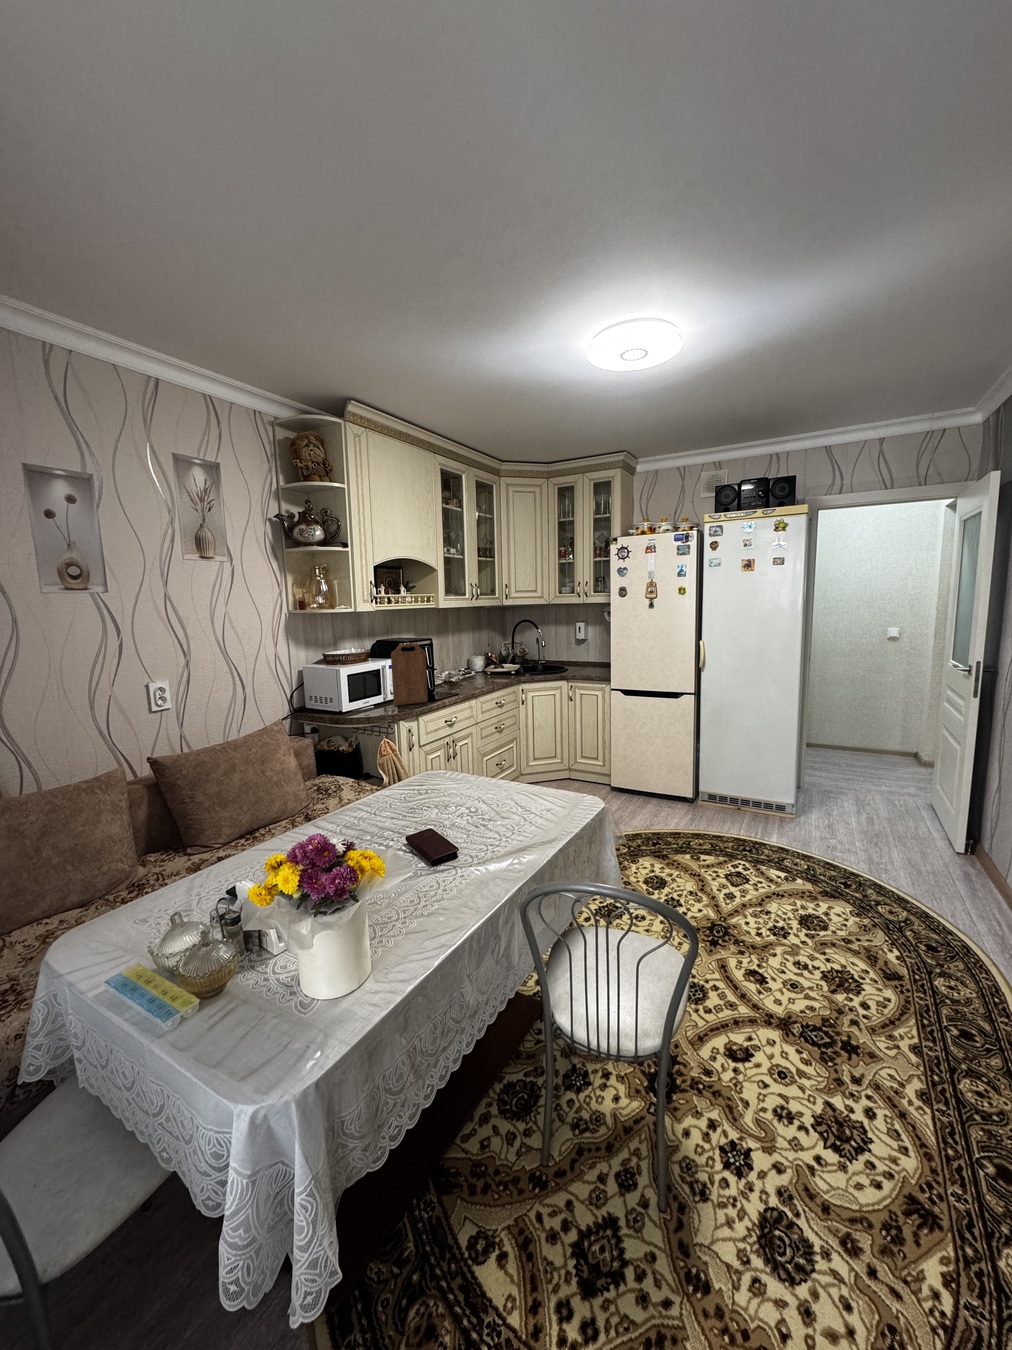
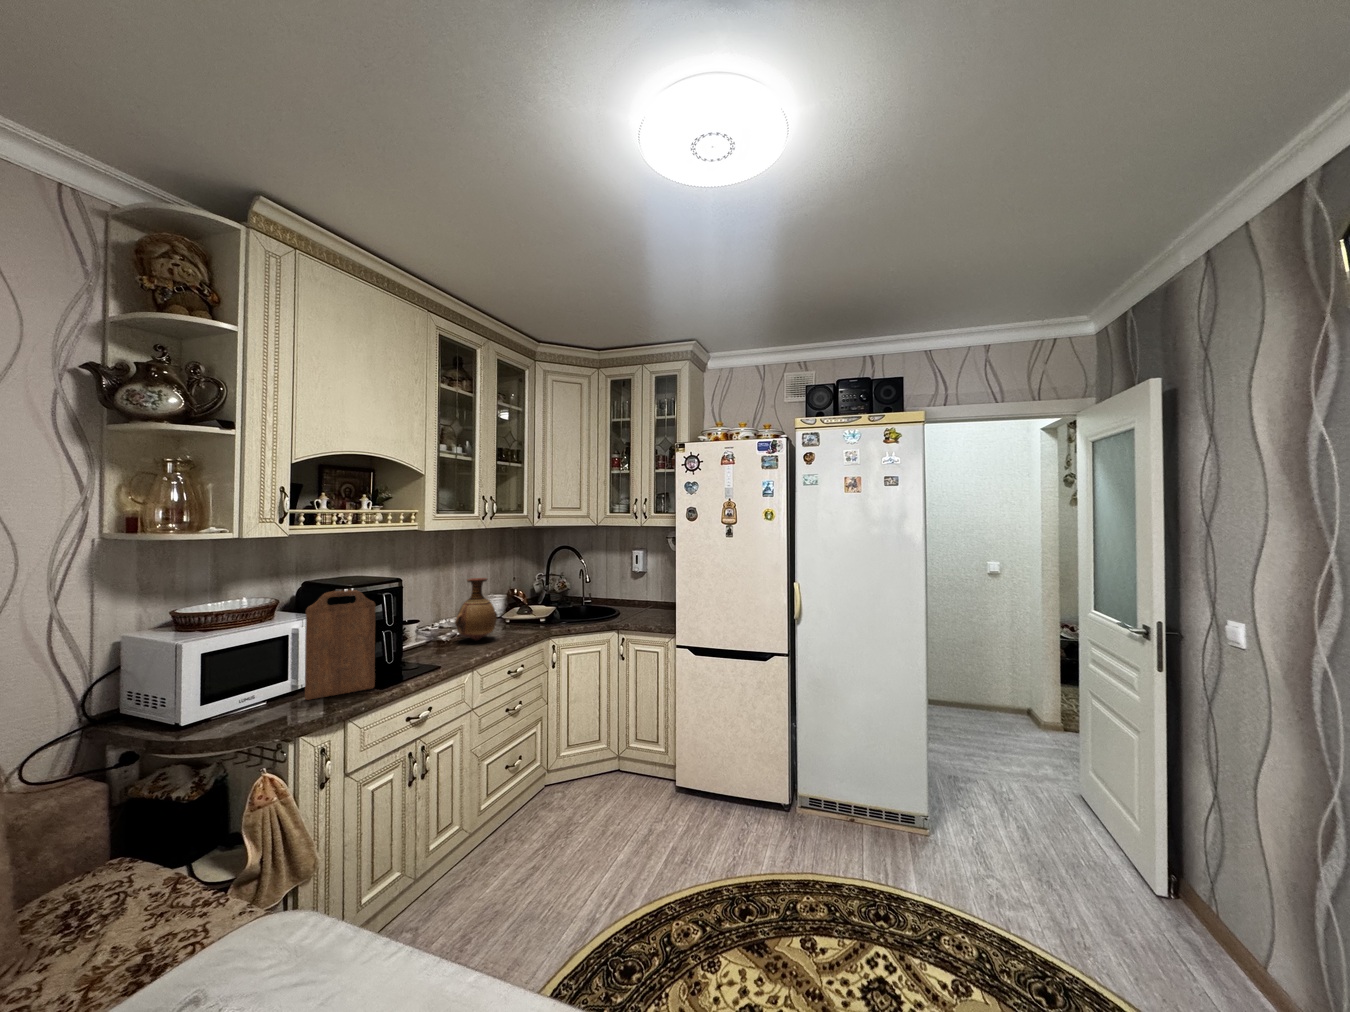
vase: none [460,641,485,683] -> present [455,578,498,640]

